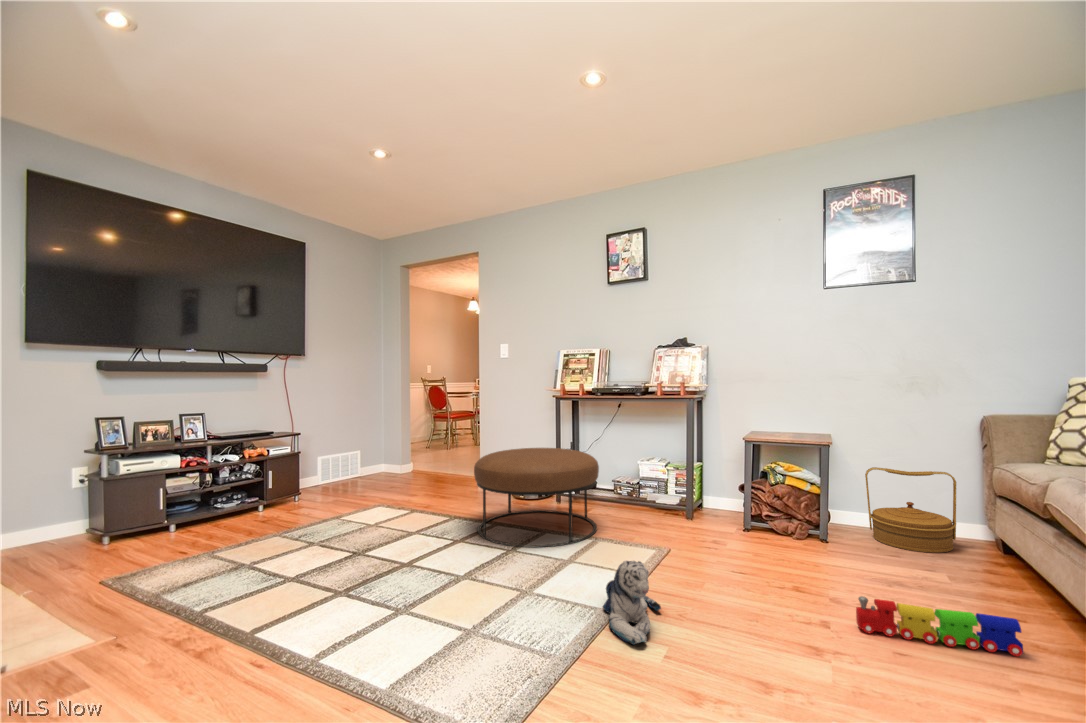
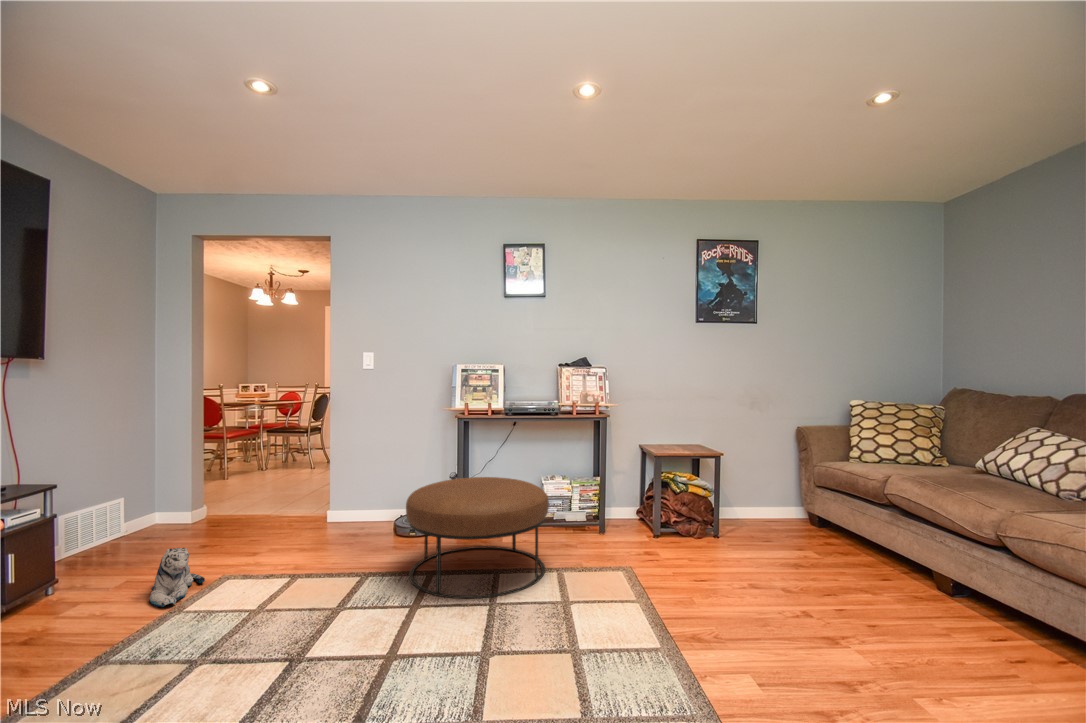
woven basket: present [865,467,956,553] -> none [738,472,796,536]
plush toy: present [603,561,661,645] -> present [149,548,205,607]
toy train: present [856,596,1023,656] -> none [824,578,917,610]

